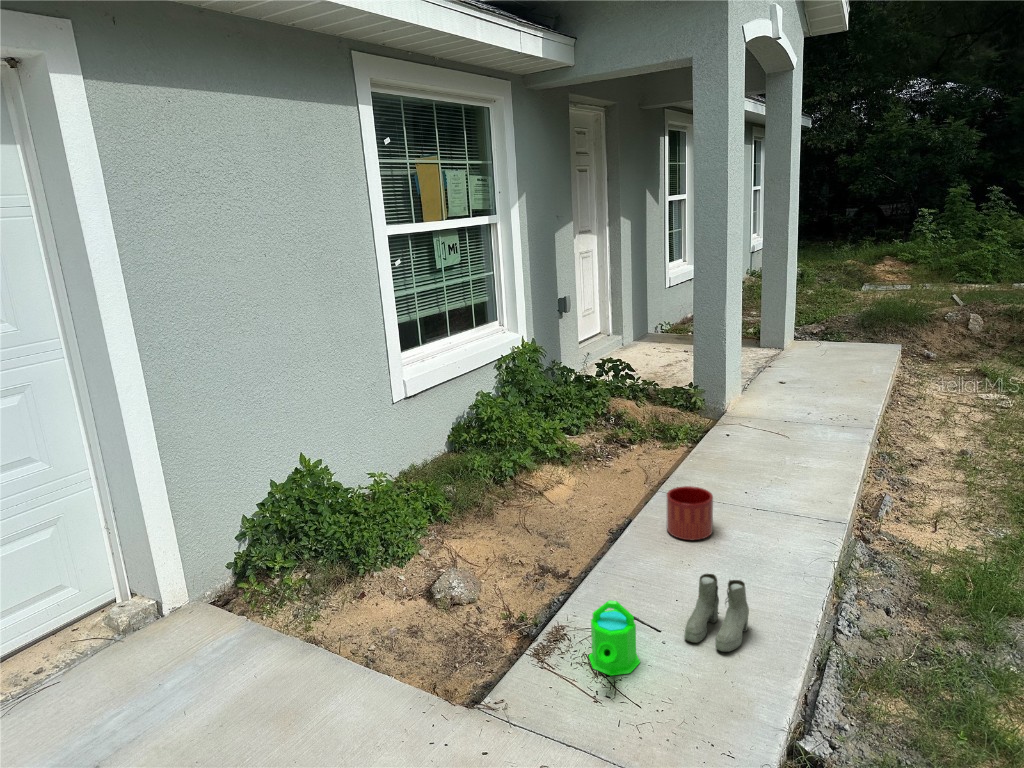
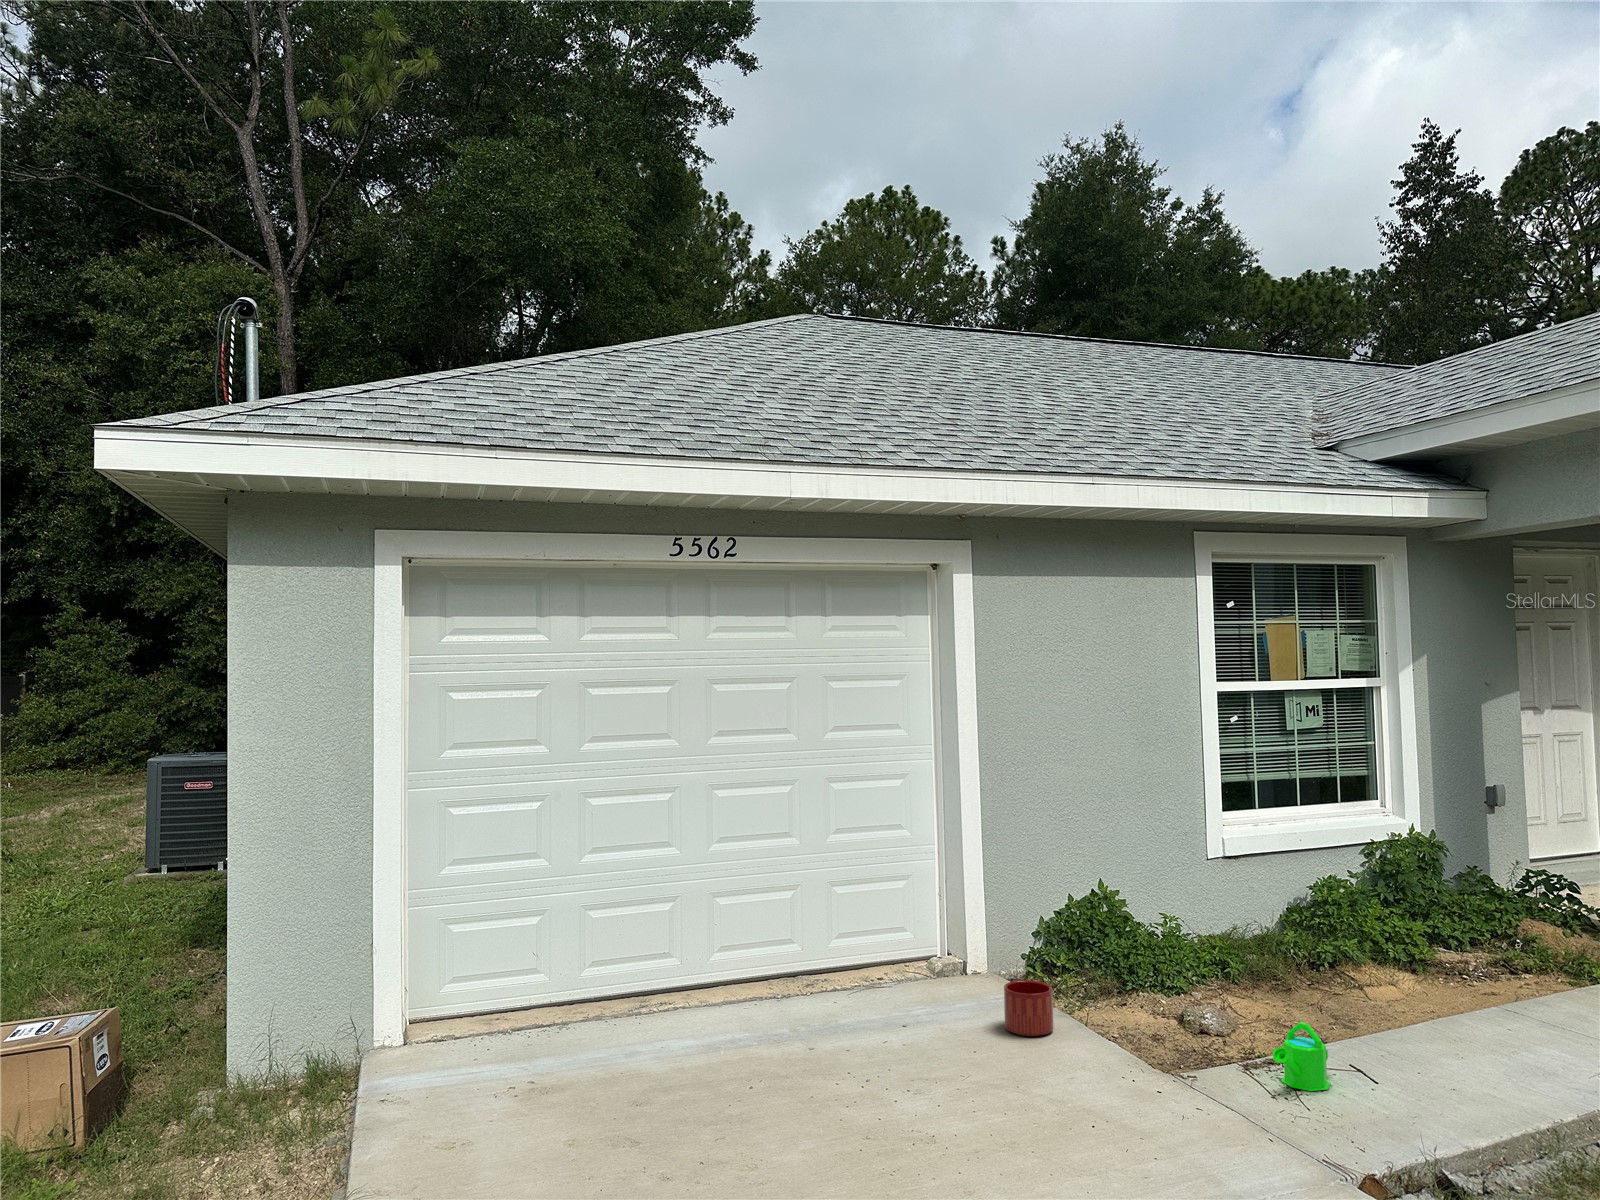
planter: present [666,486,713,540] -> present [1004,980,1053,1036]
boots: present [685,574,749,652] -> none [1386,1038,1465,1108]

